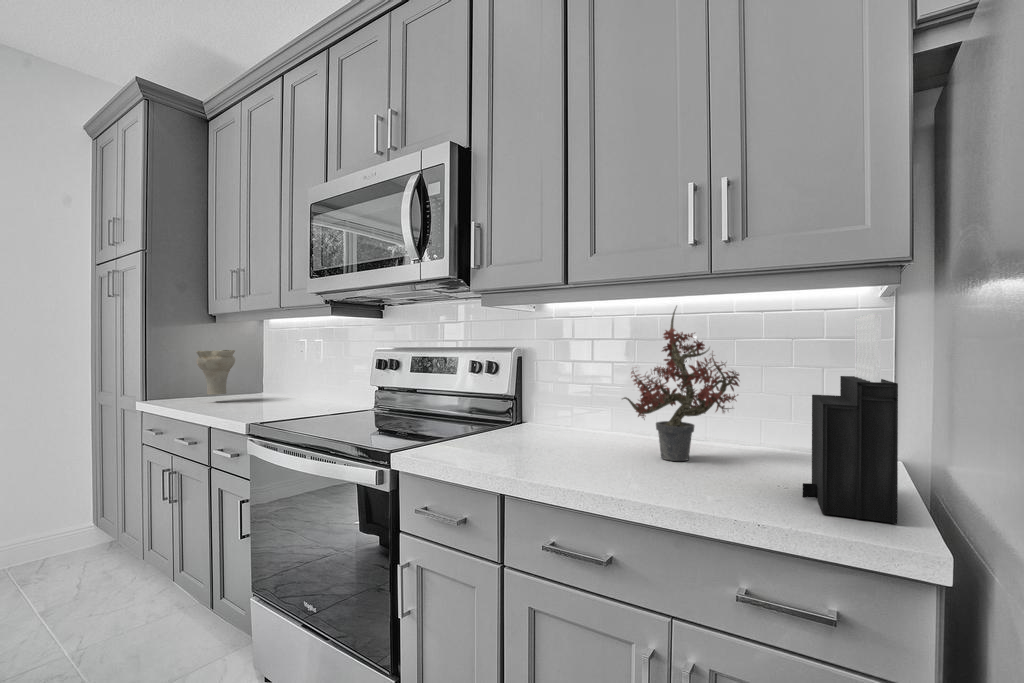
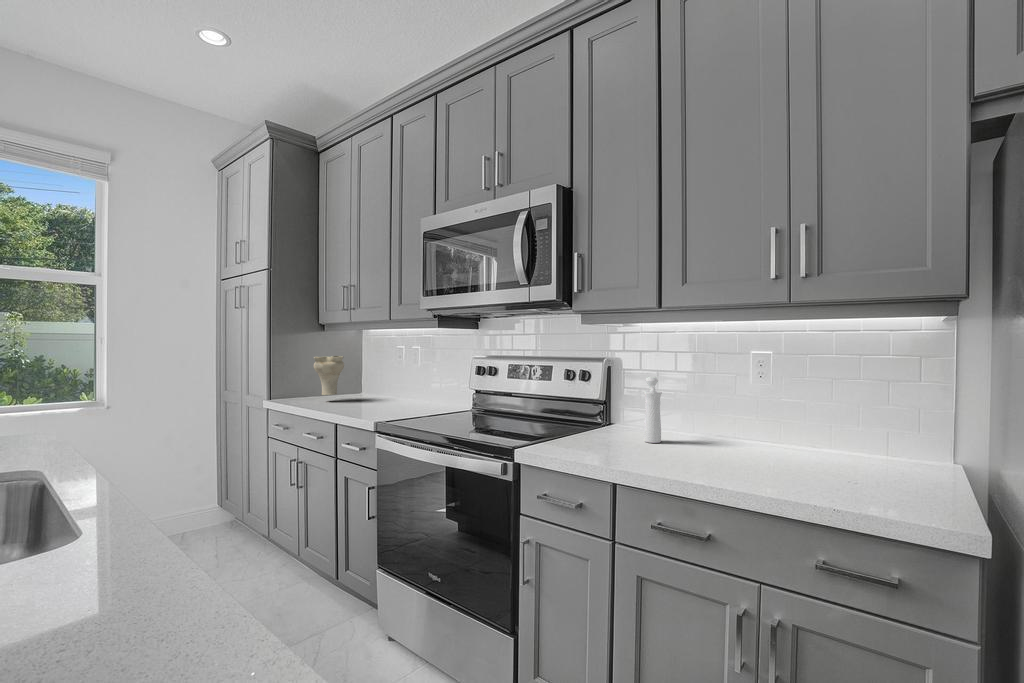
potted plant: present [623,306,739,461] -> none [713,328,816,462]
knife block: present [803,313,898,524] -> none [871,346,951,513]
pepper mill: none [552,366,572,442] -> present [644,377,662,443]

